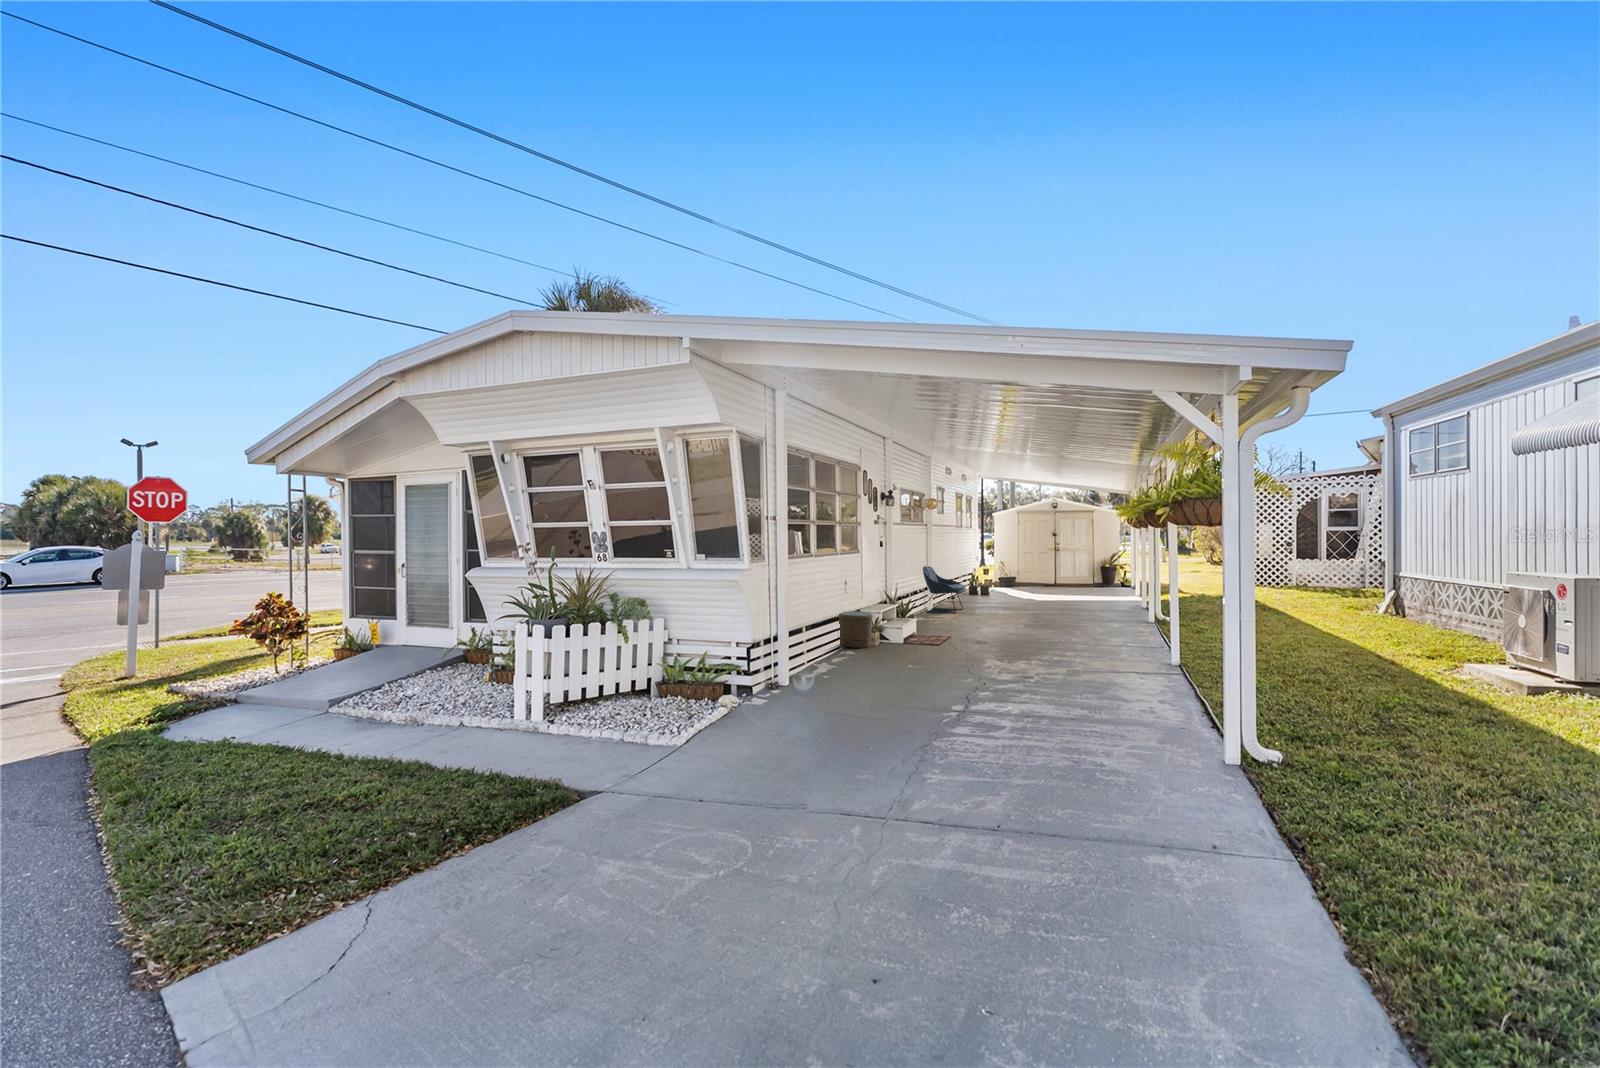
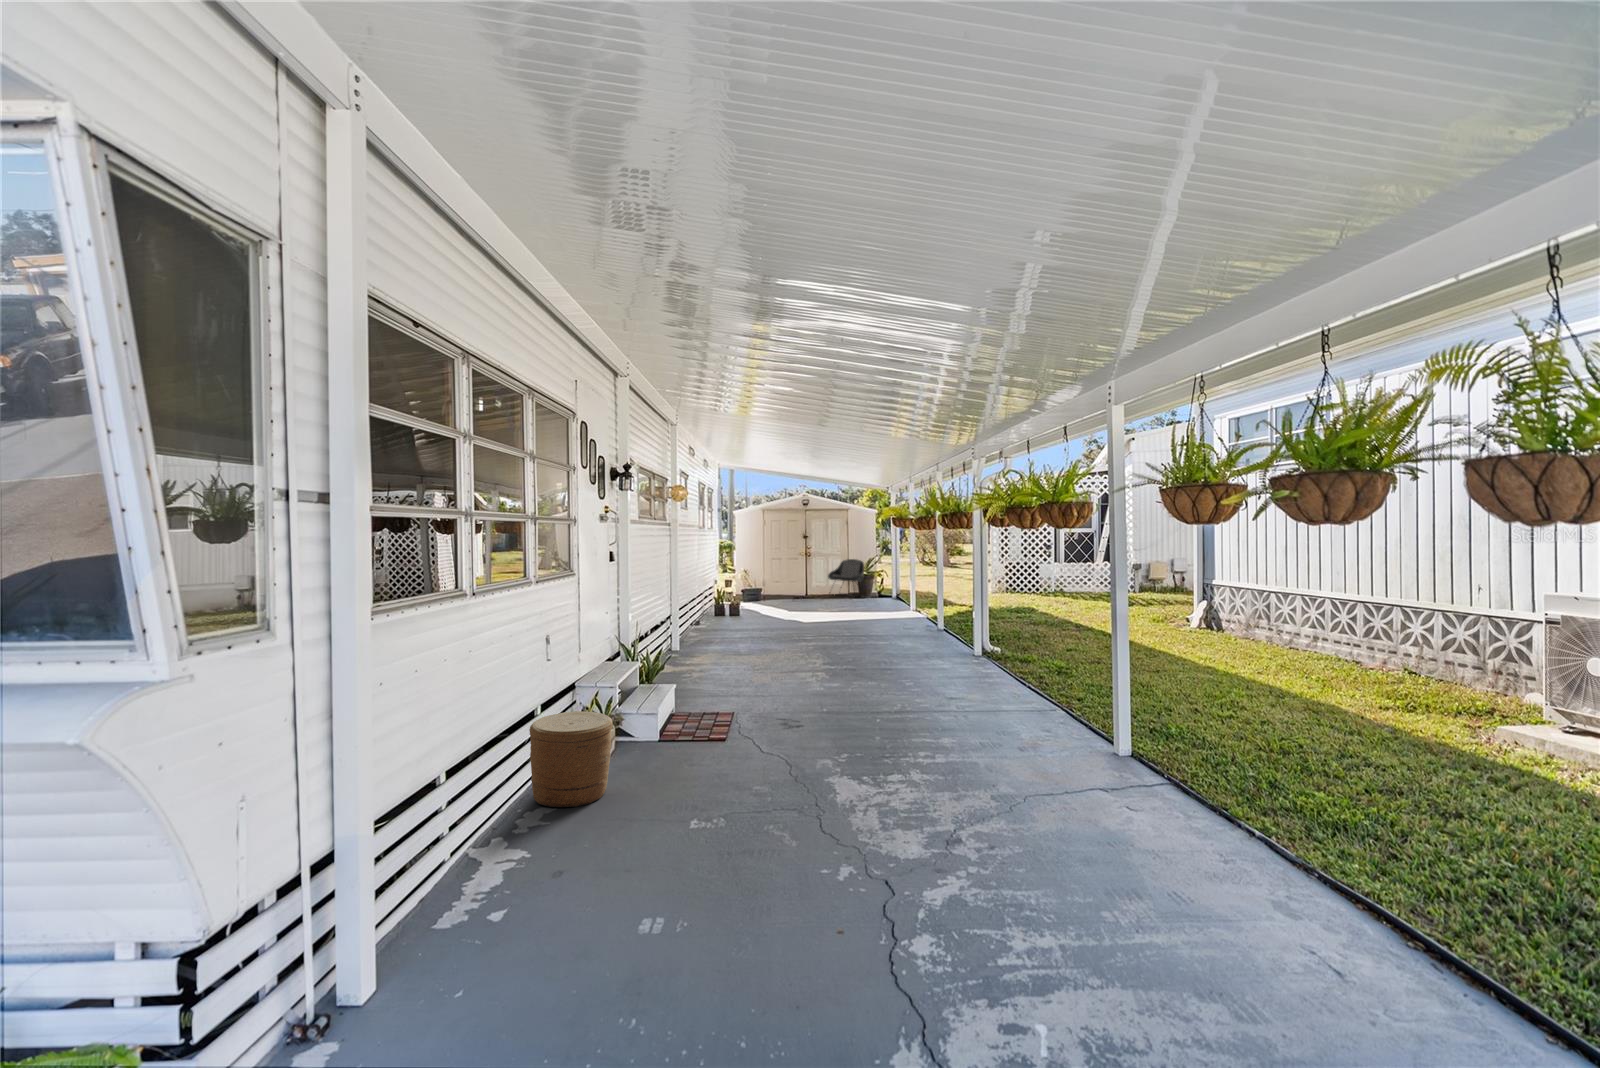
lounge chair: present [923,566,966,614] -> present [828,559,864,597]

